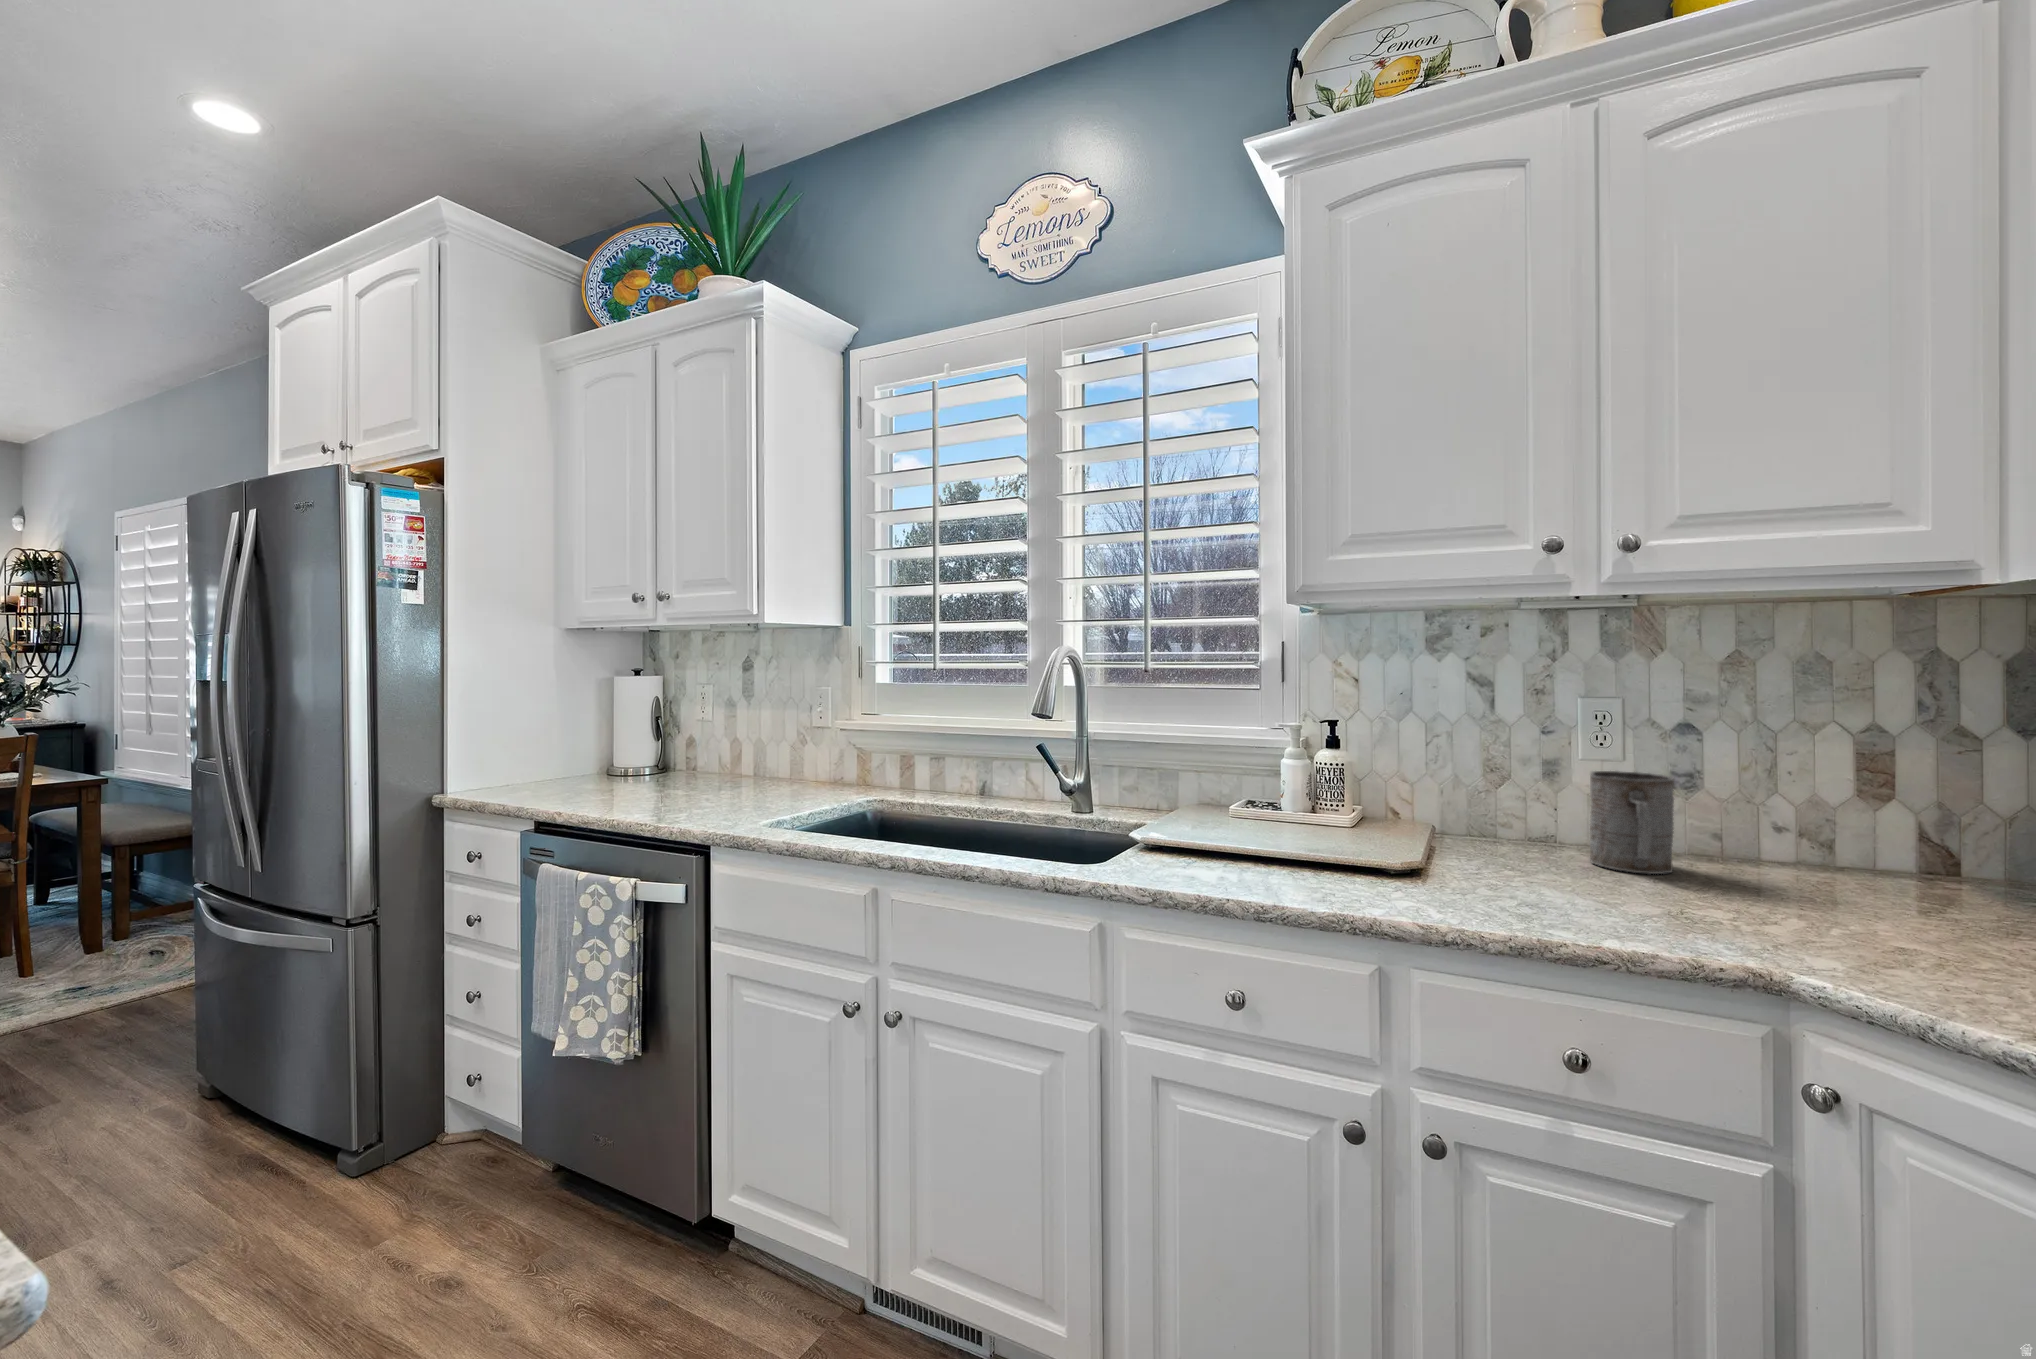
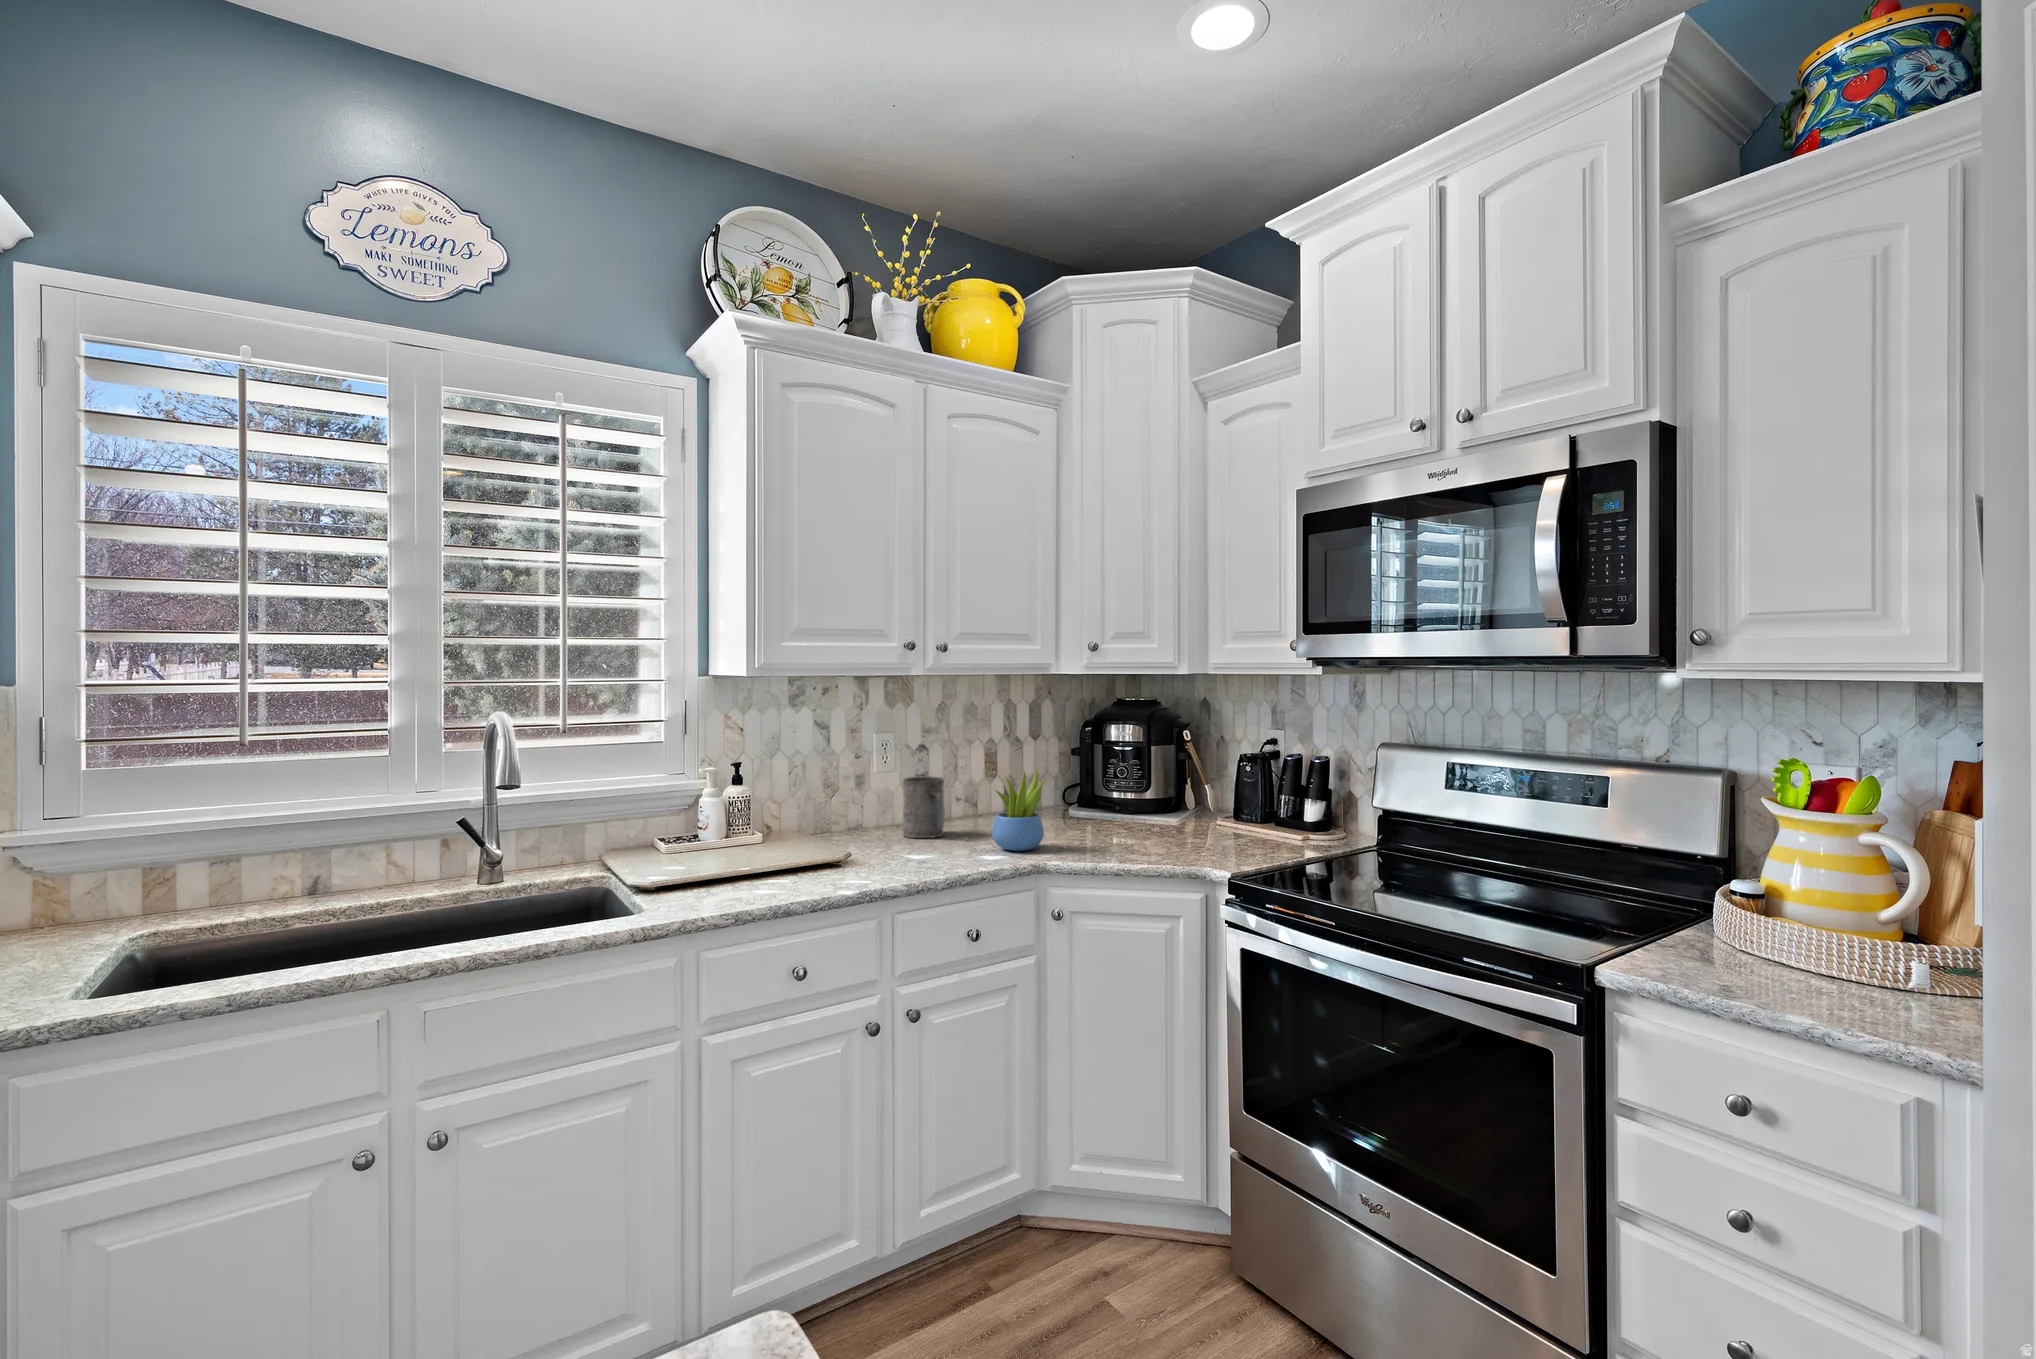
succulent plant: none [1706,778,1846,939] -> present [992,768,1045,851]

